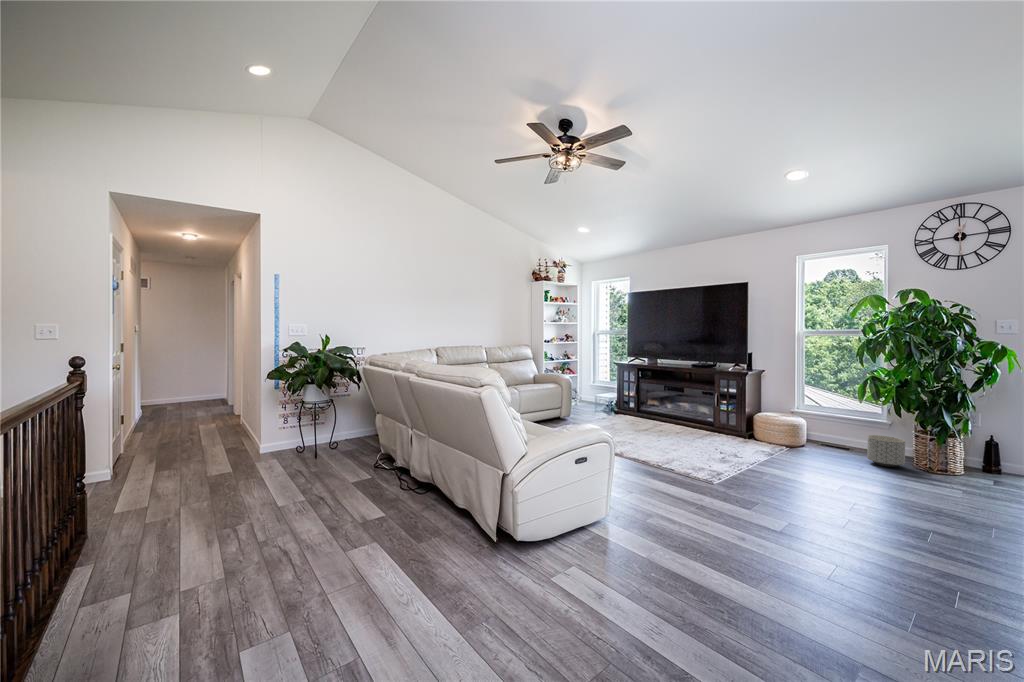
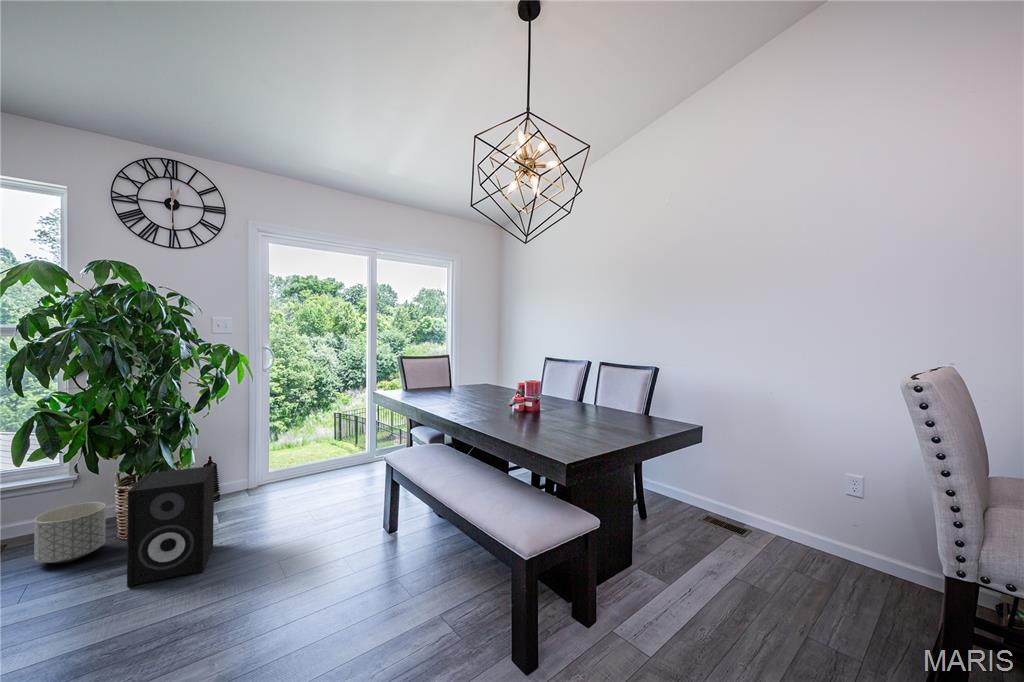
speaker: none [915,425,983,499] -> present [127,465,214,588]

